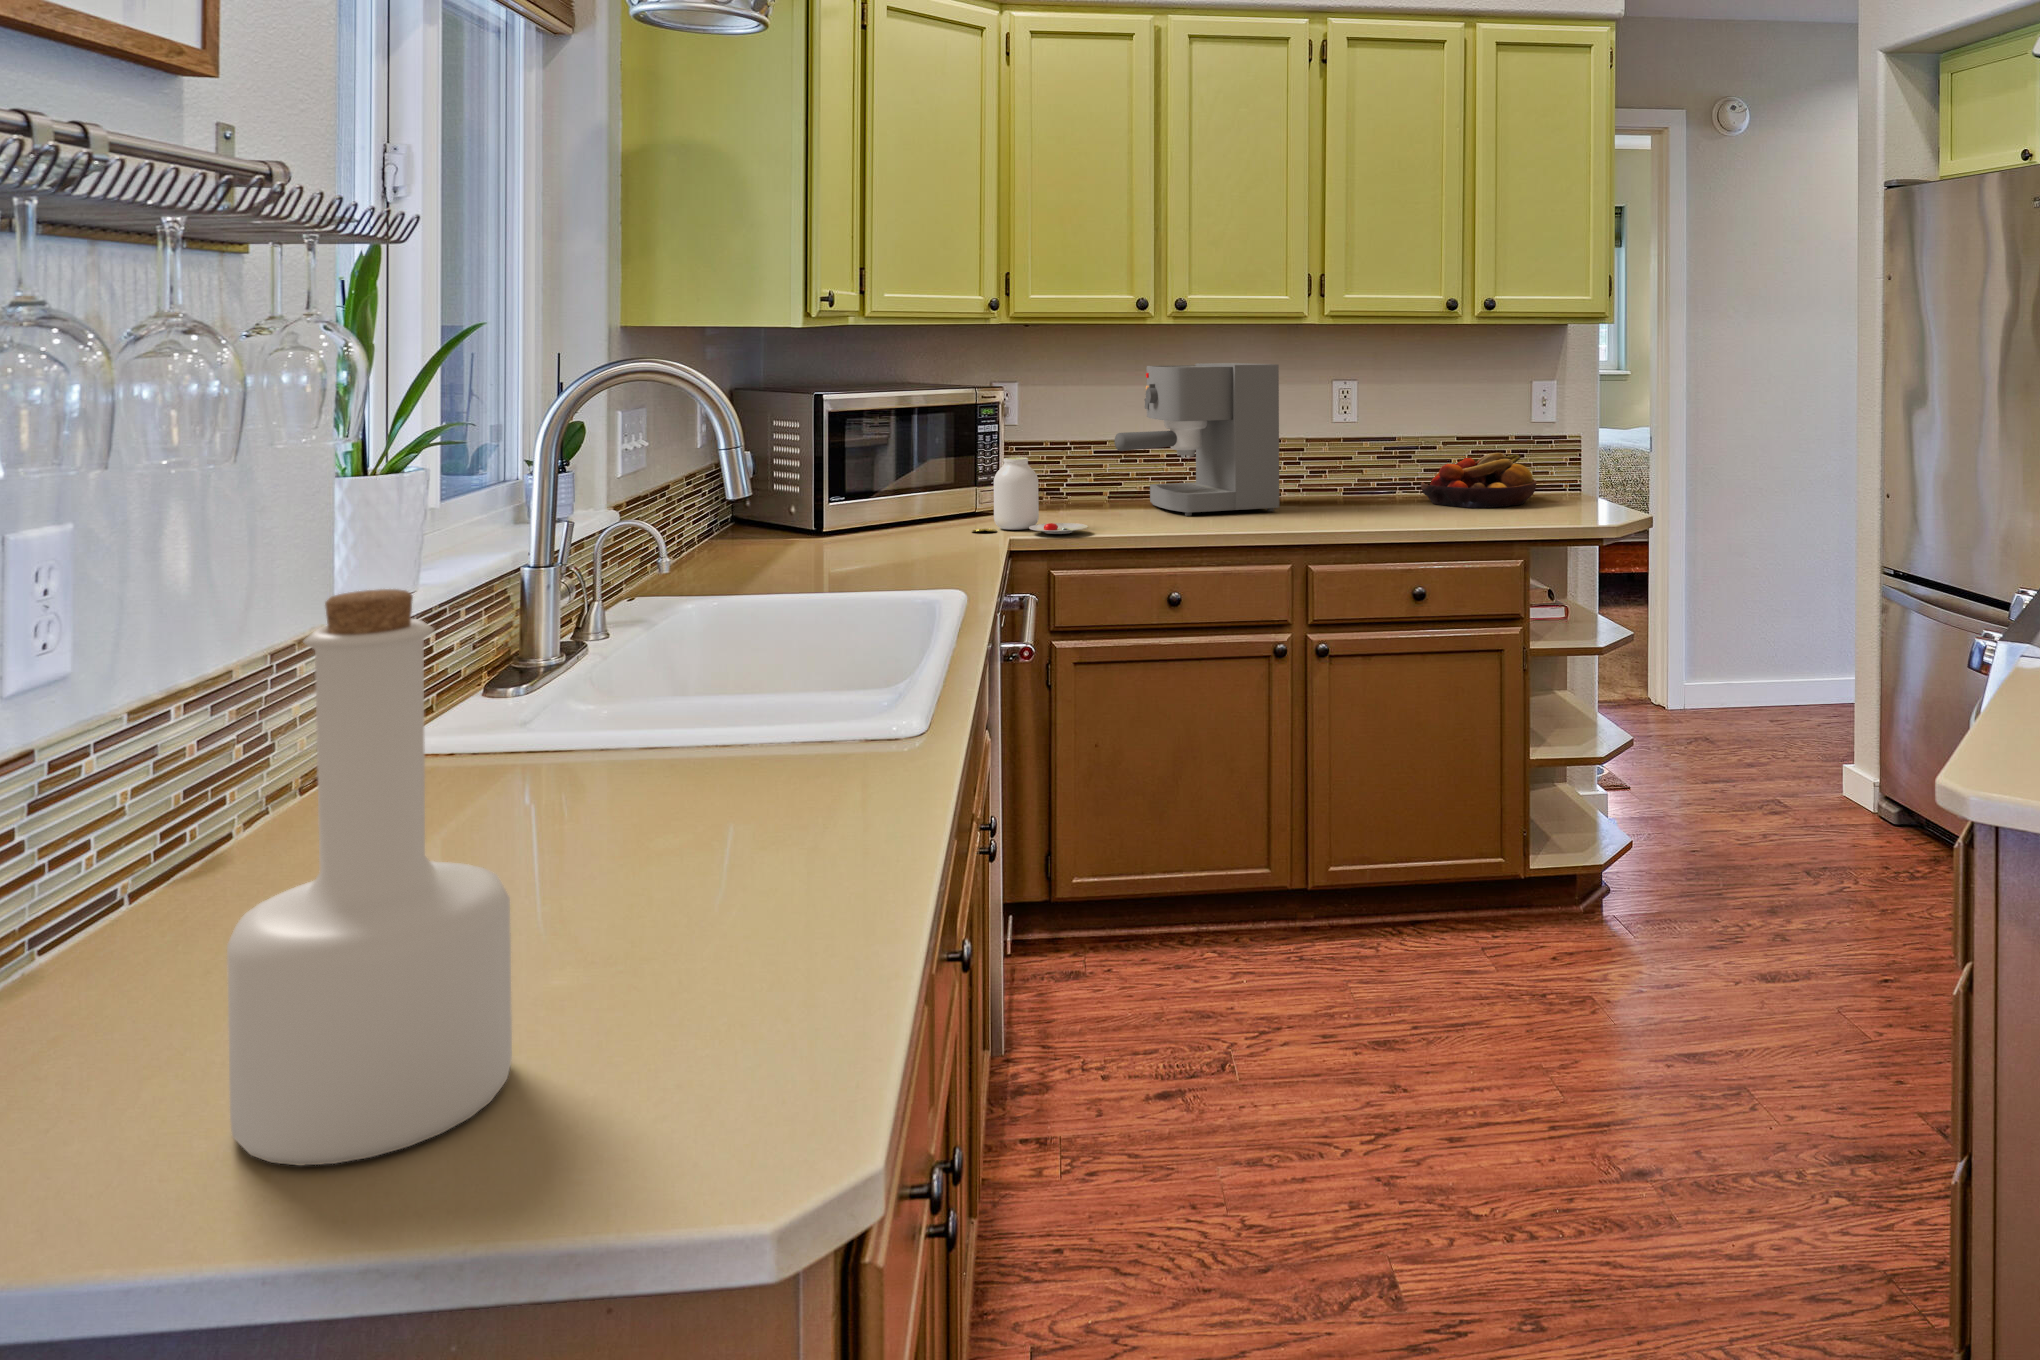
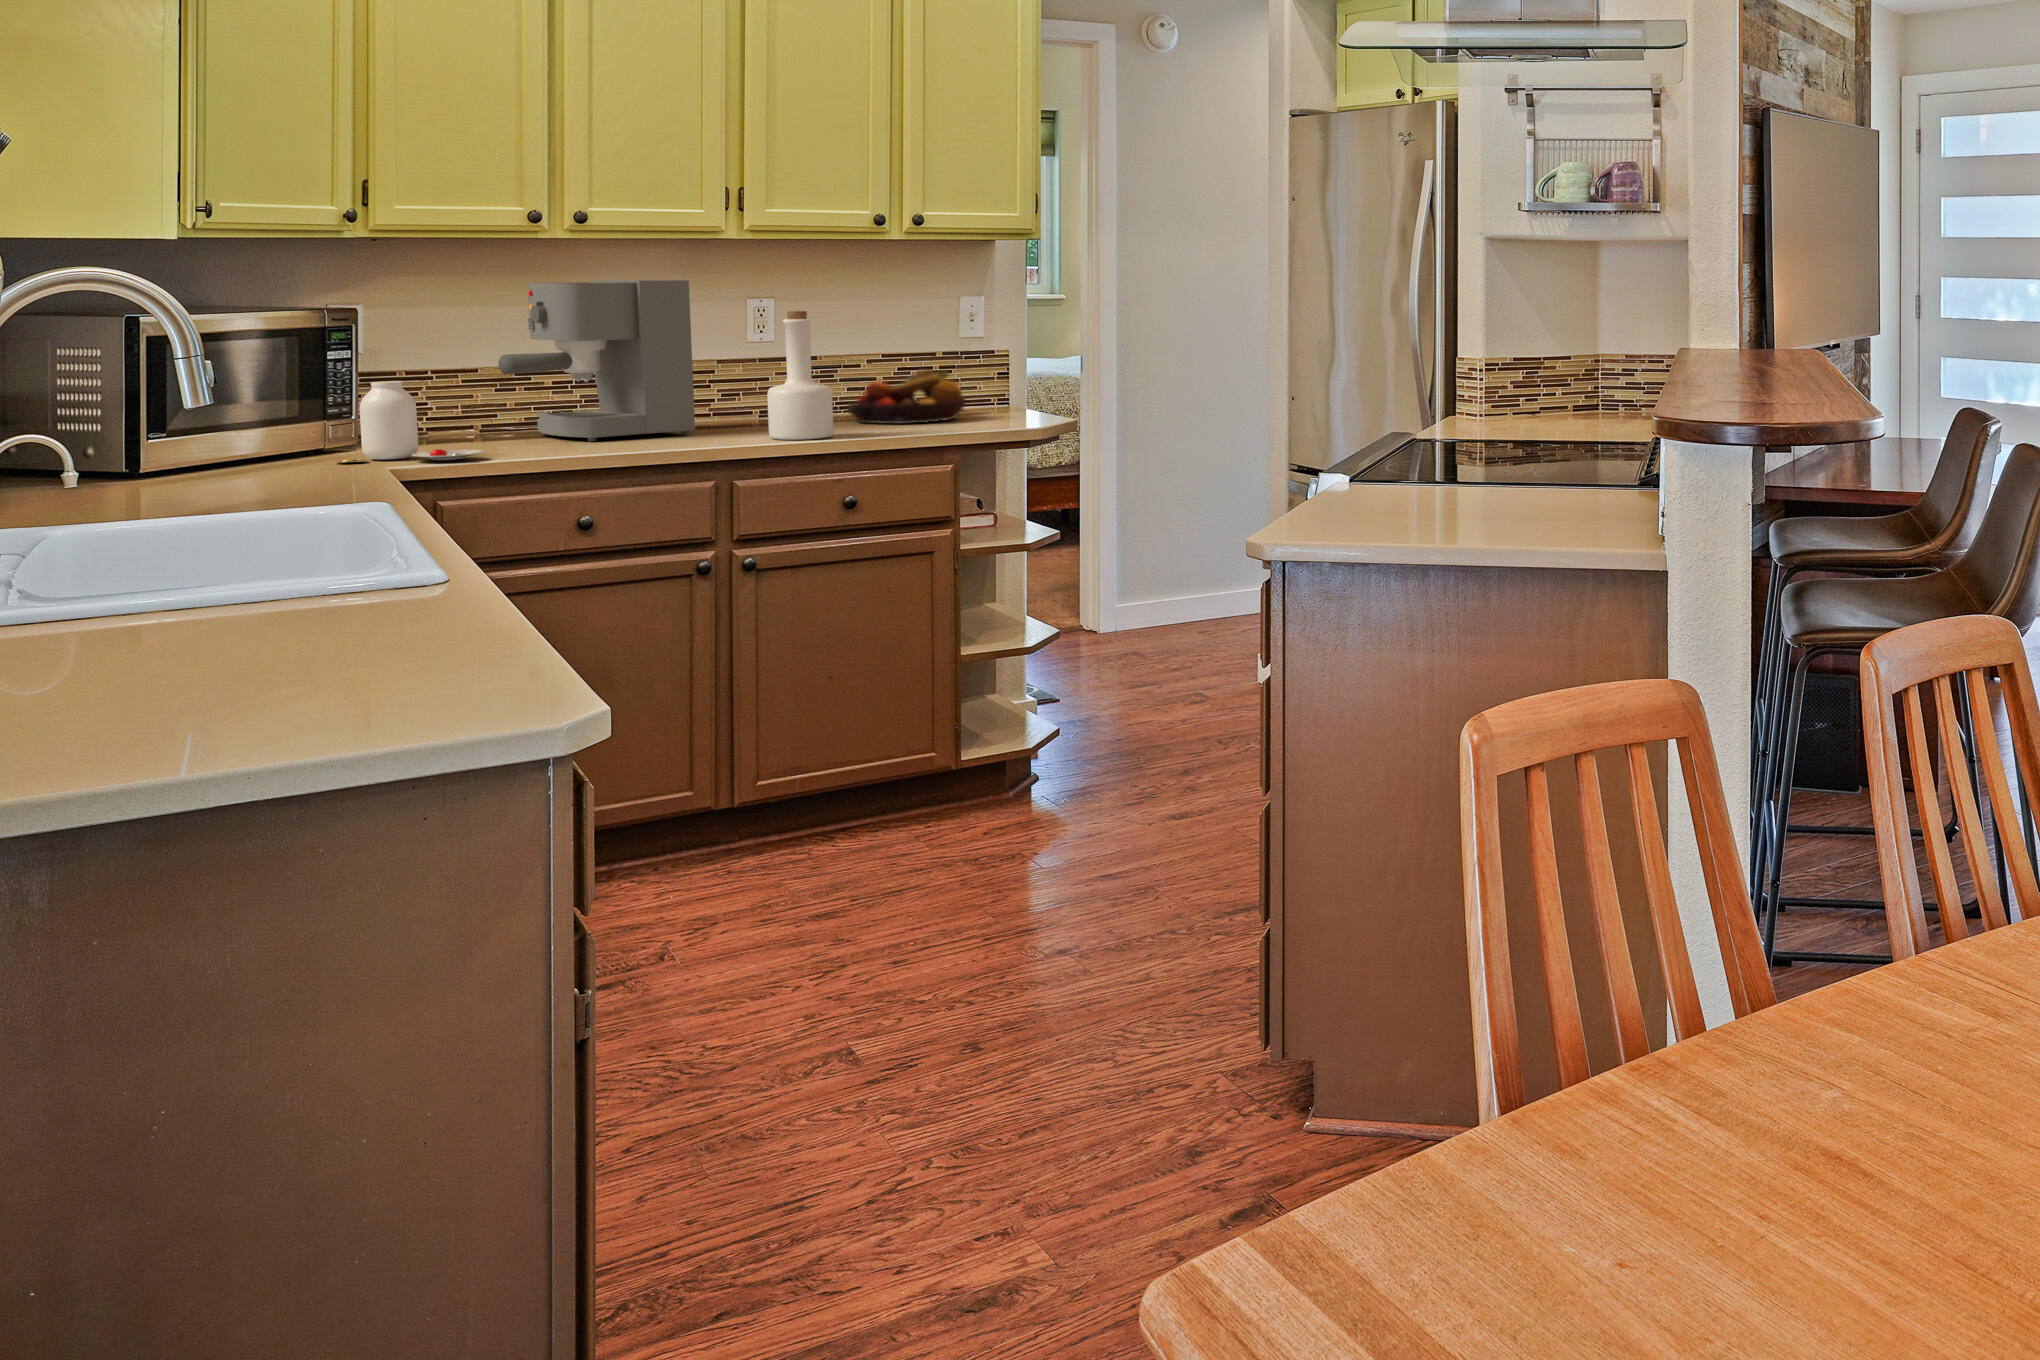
bottle: present [227,589,512,1165] -> present [767,311,833,440]

